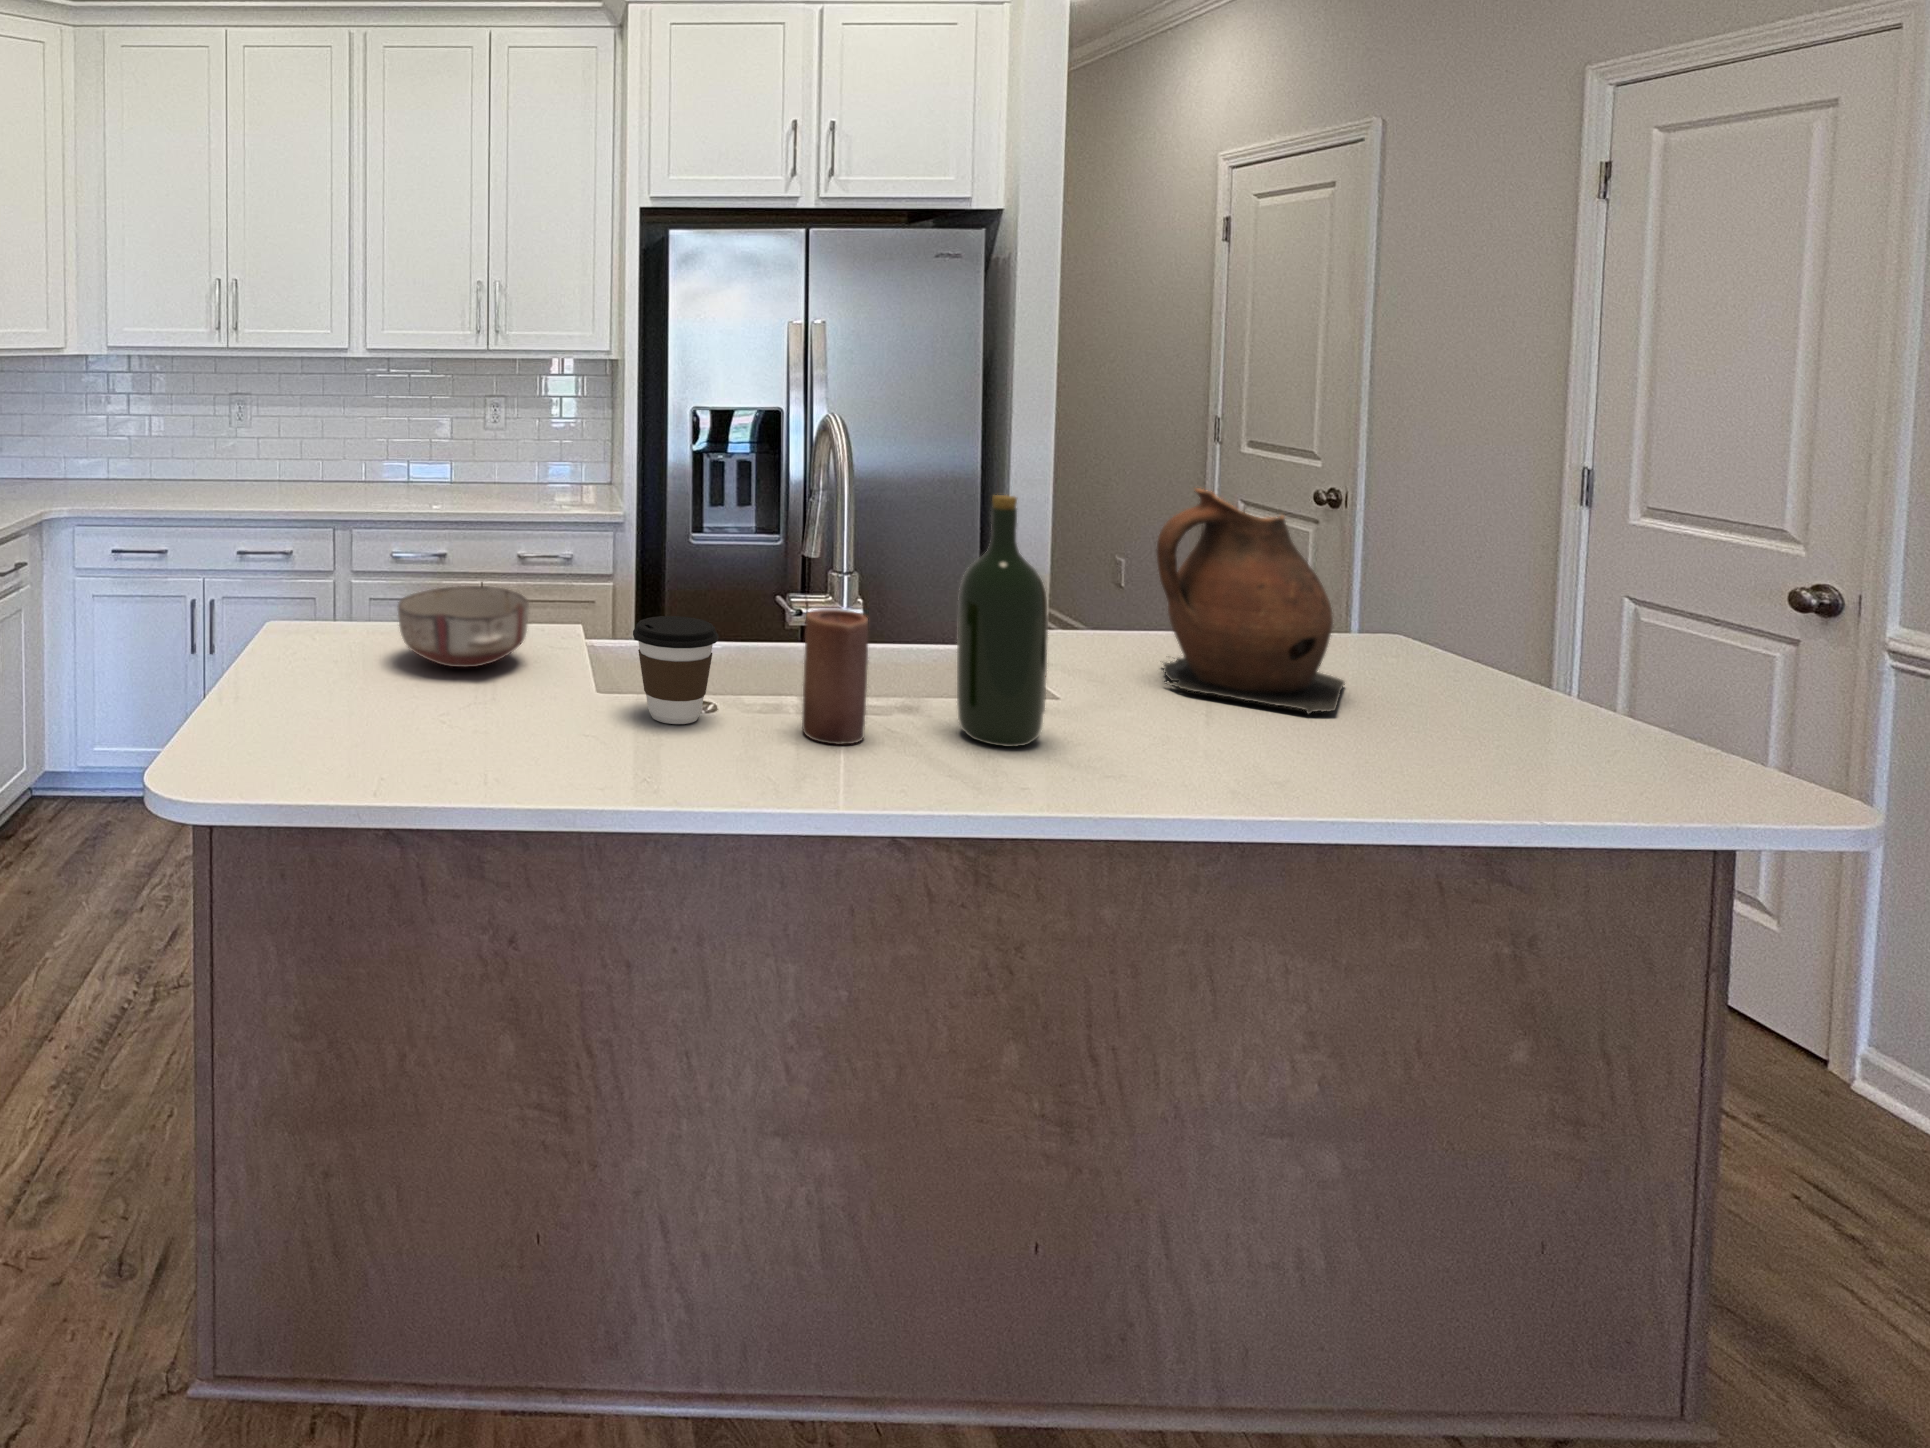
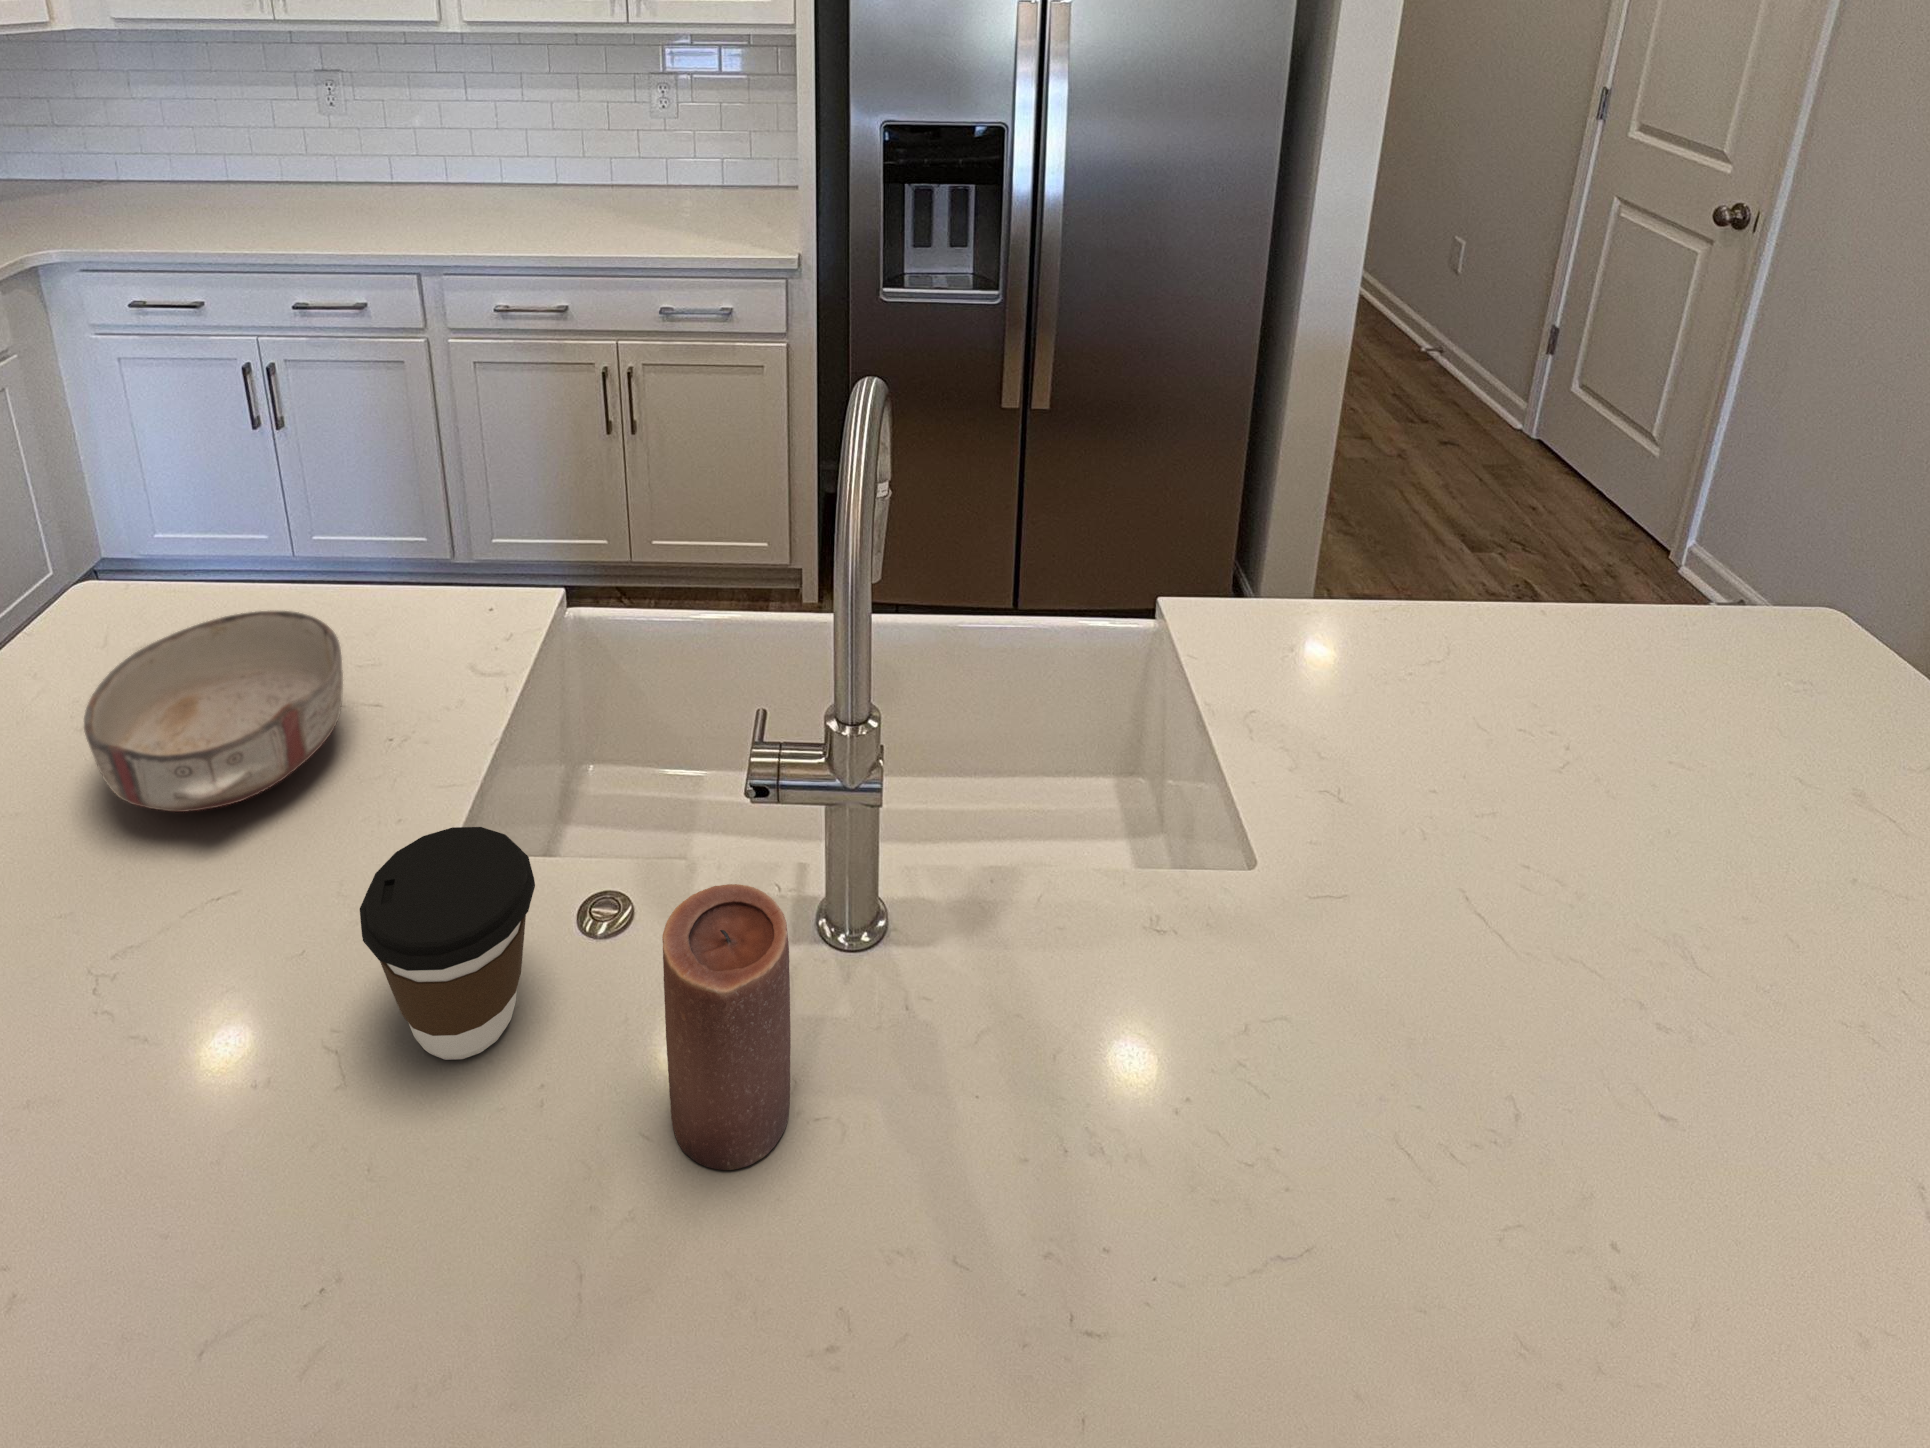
ceramic pitcher: present [1156,488,1345,714] -> none [1419,530,1751,998]
wine bottle: present [957,495,1048,747] -> none [980,707,1162,1182]

